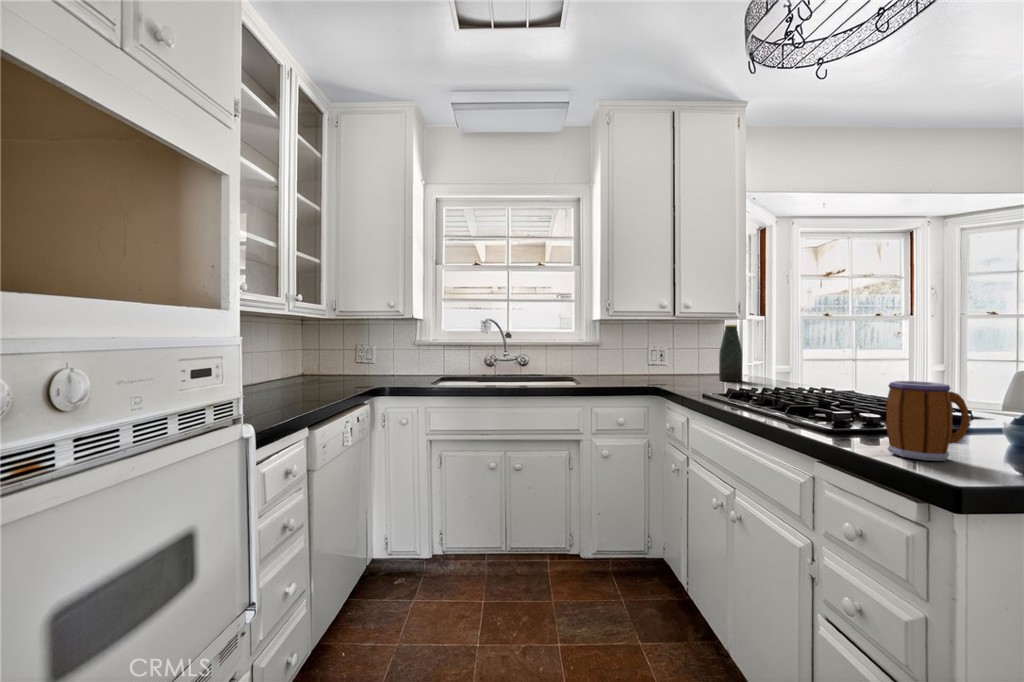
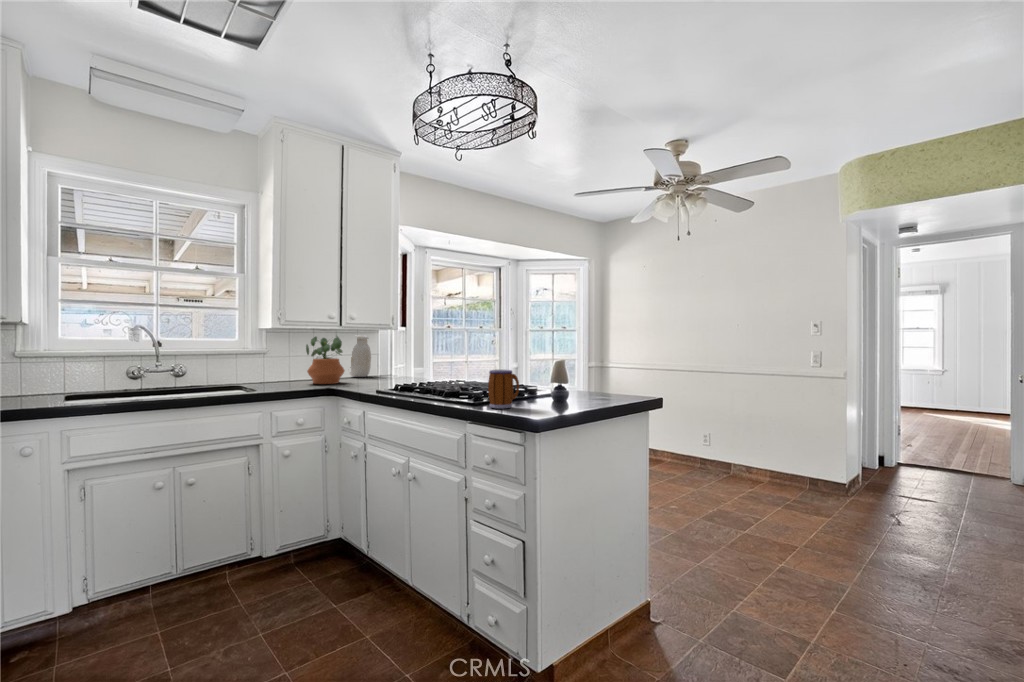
bottle: present [719,325,742,381] -> none [380,335,397,380]
potted plant: none [632,326,675,381] -> present [306,336,345,384]
jar: none [685,327,713,374] -> present [350,336,371,377]

